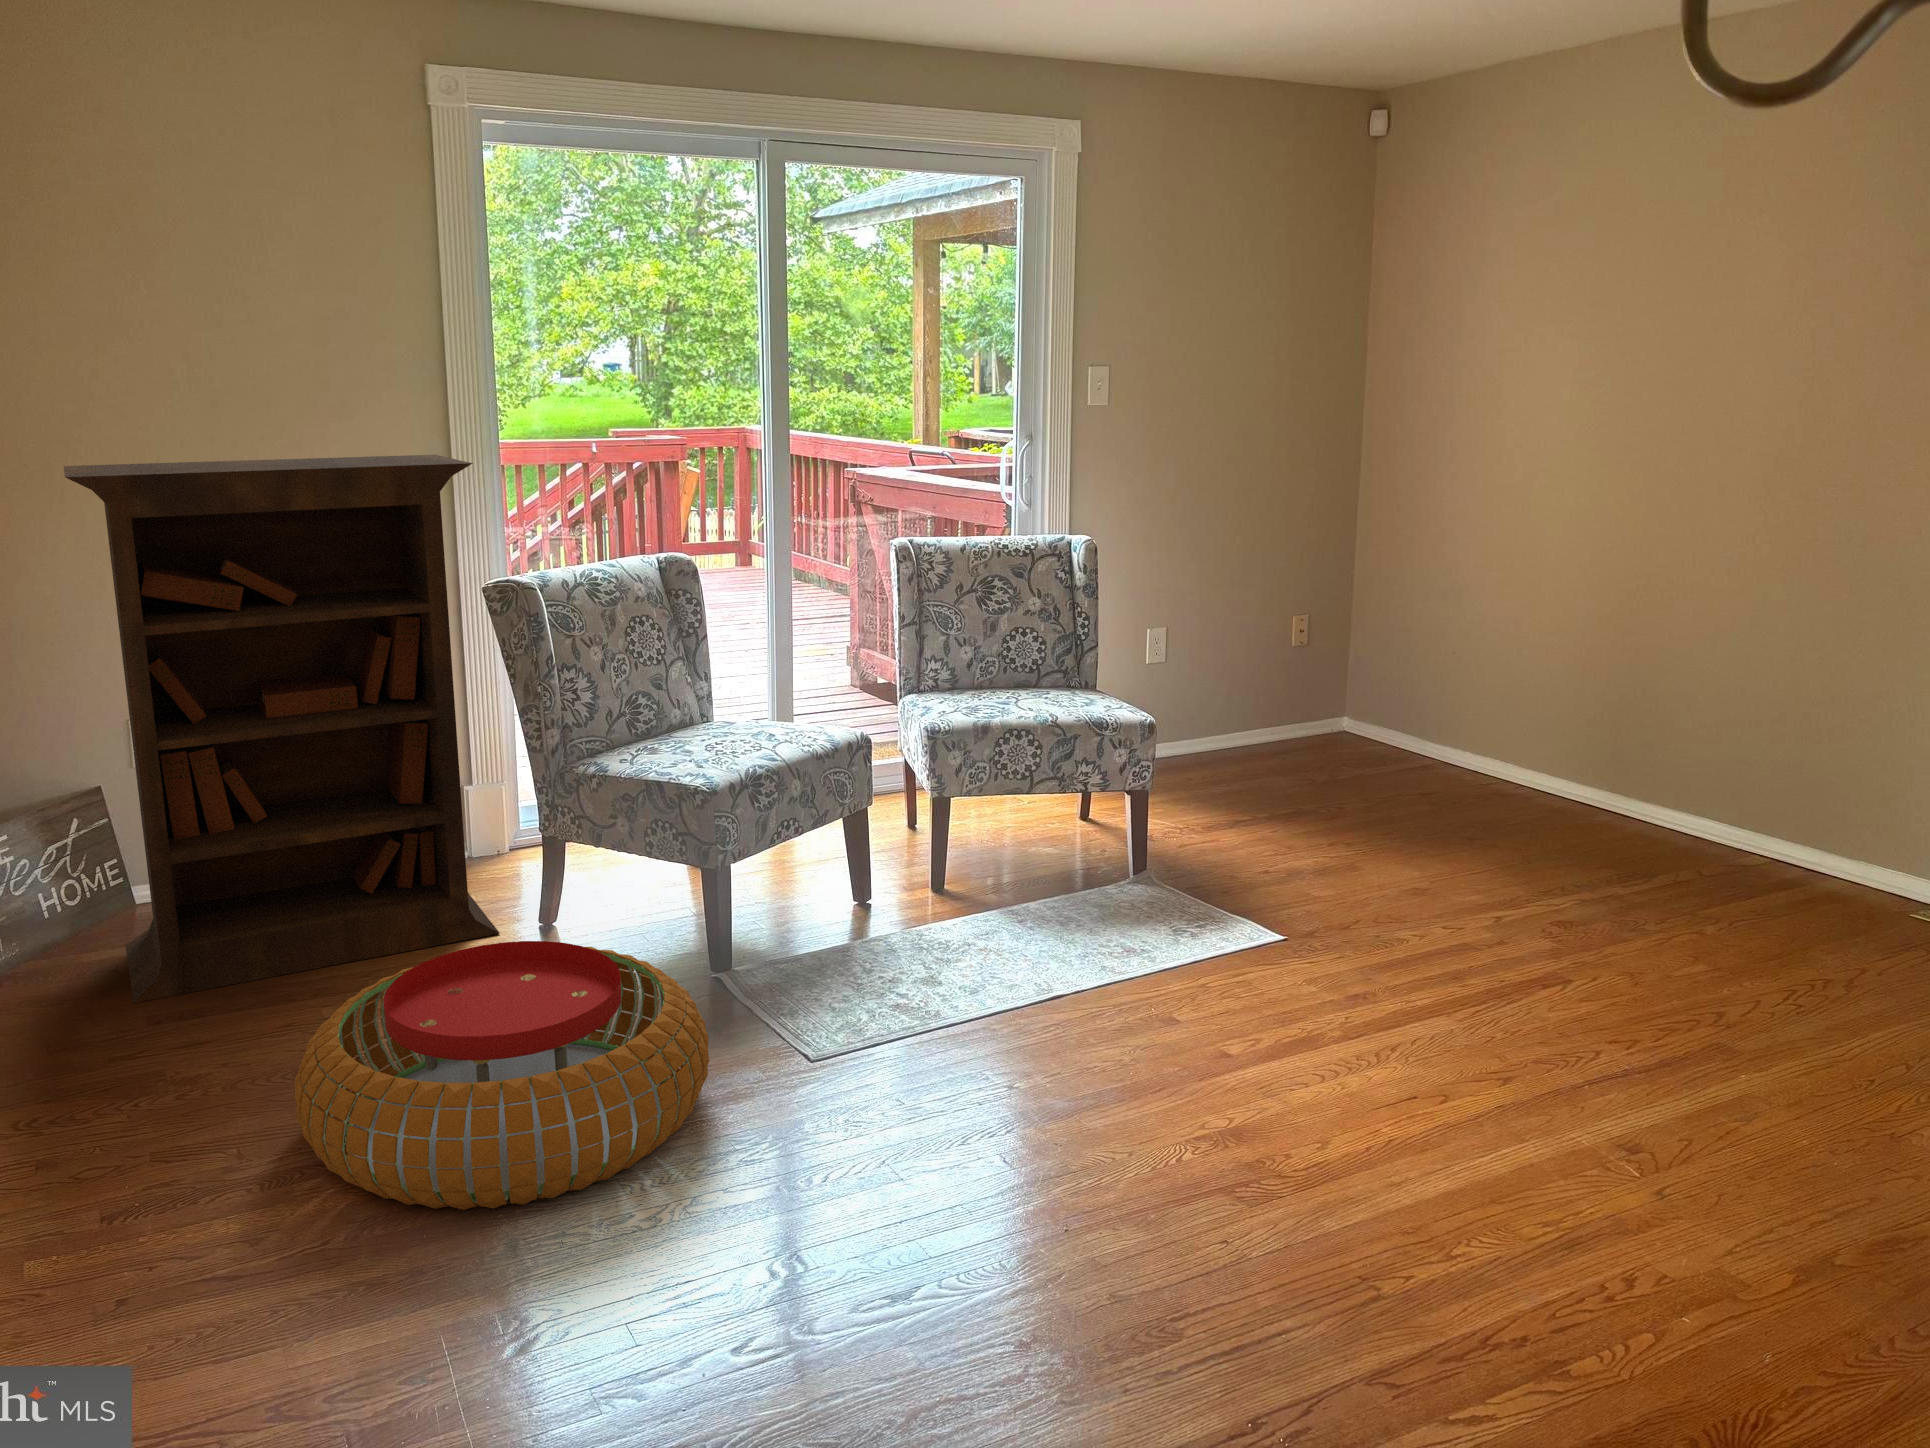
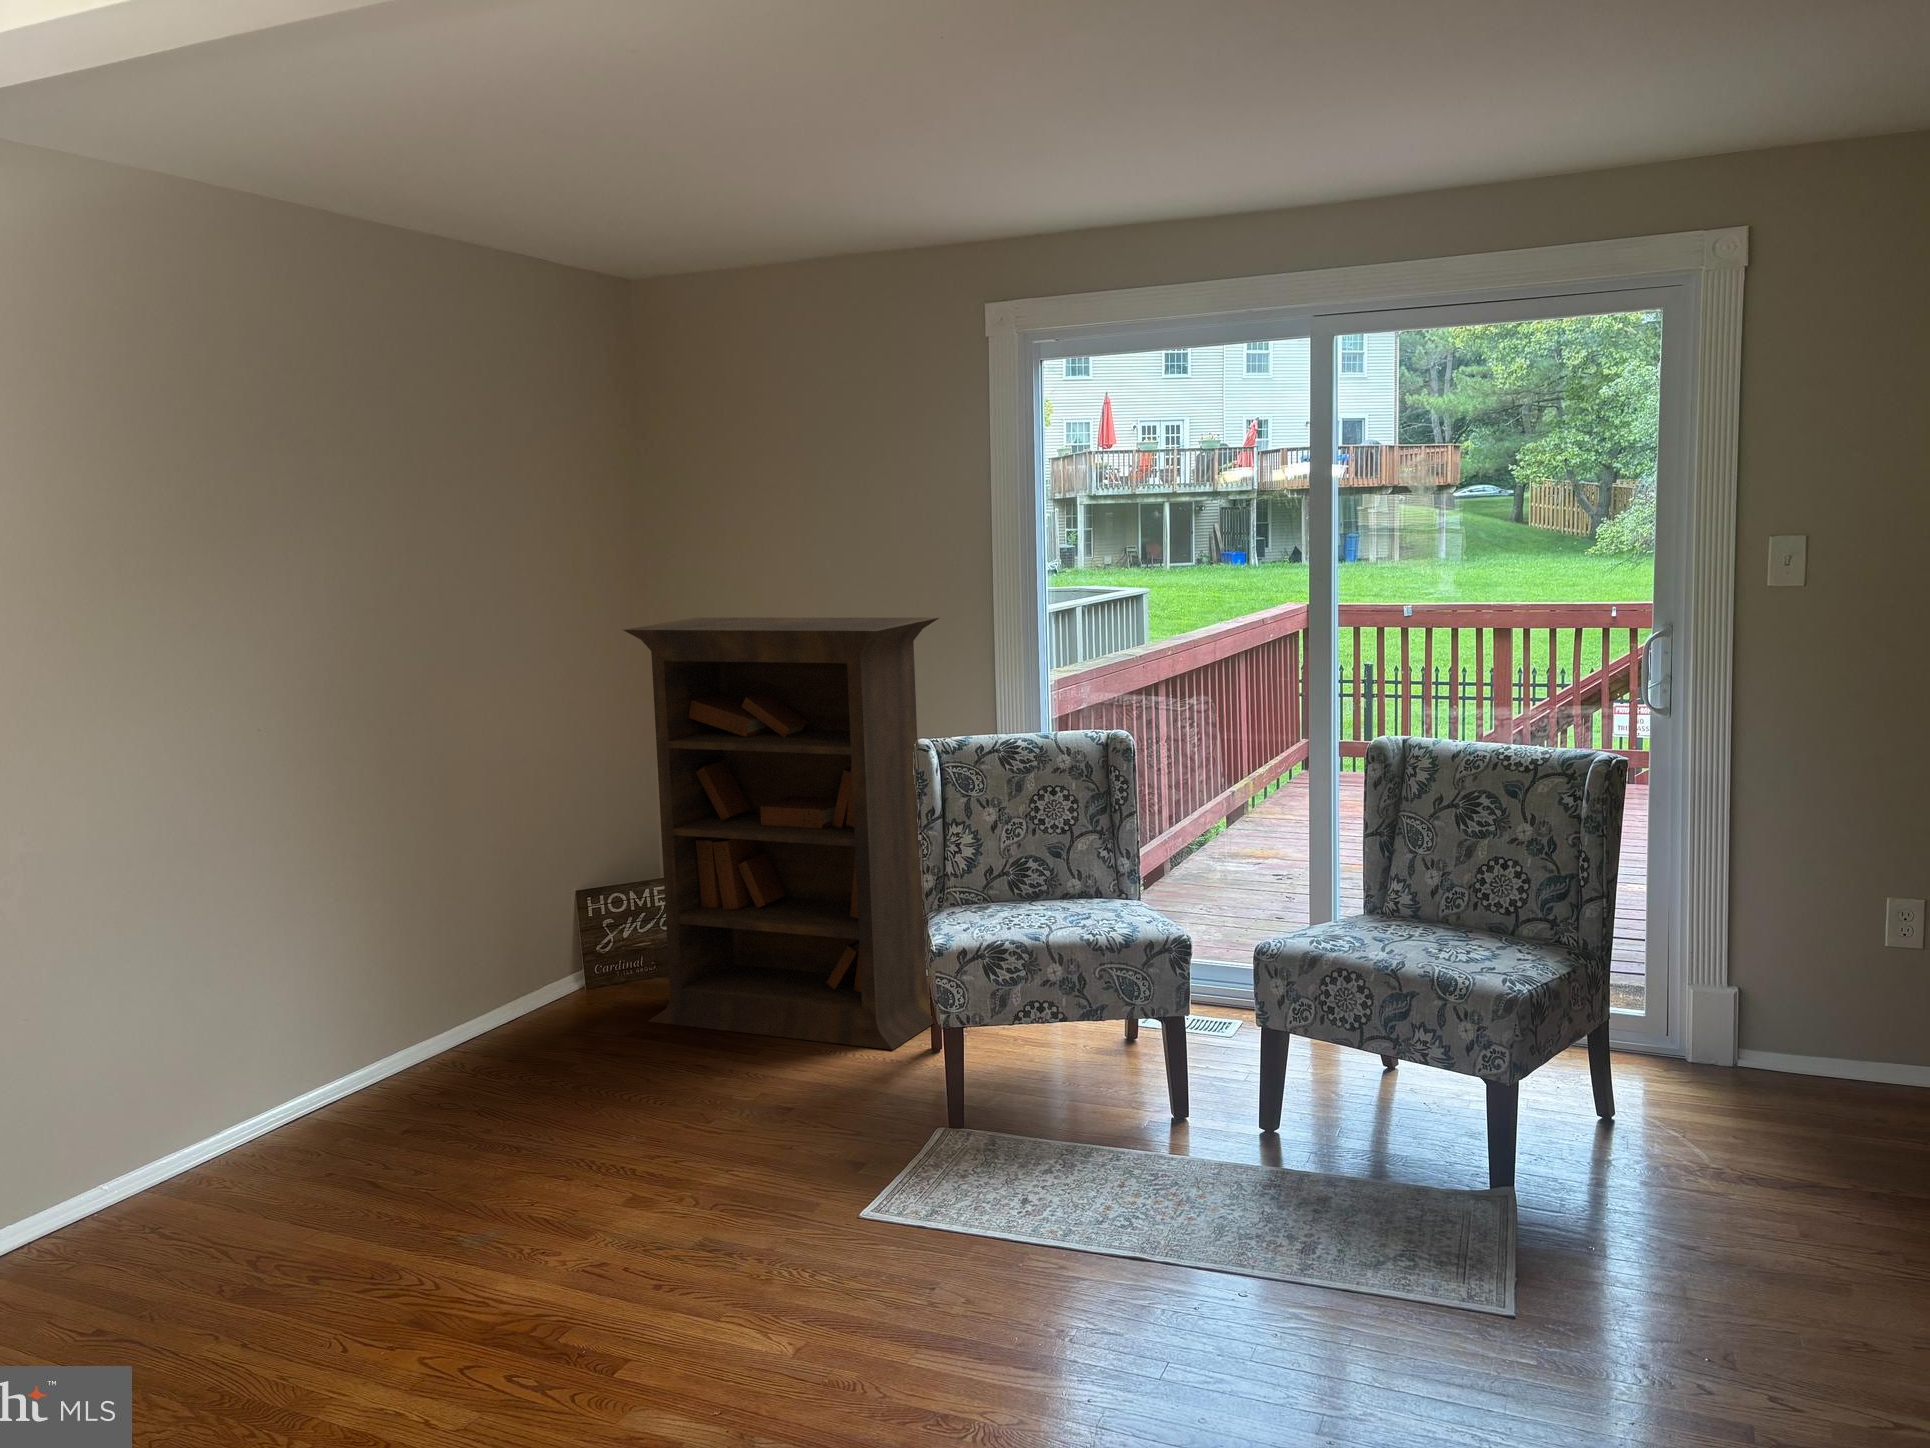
pouf: present [294,941,709,1210] -> none [473,1019,789,1205]

